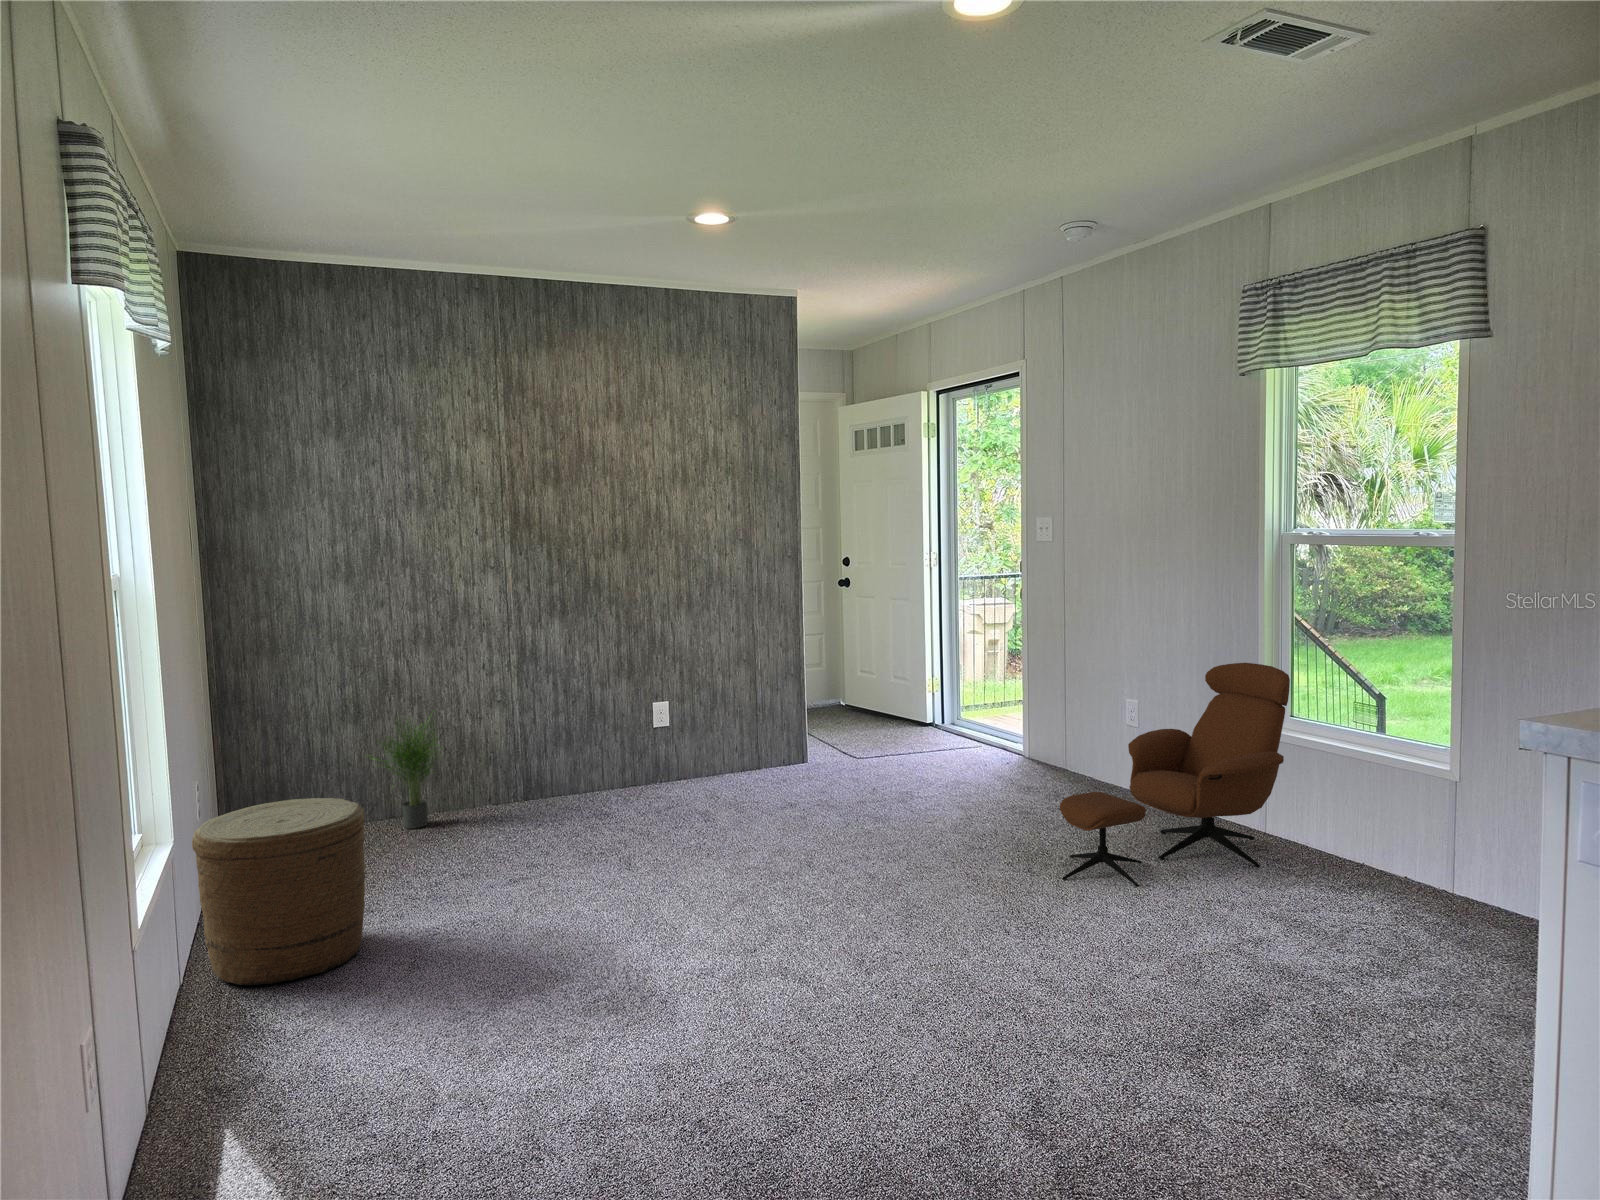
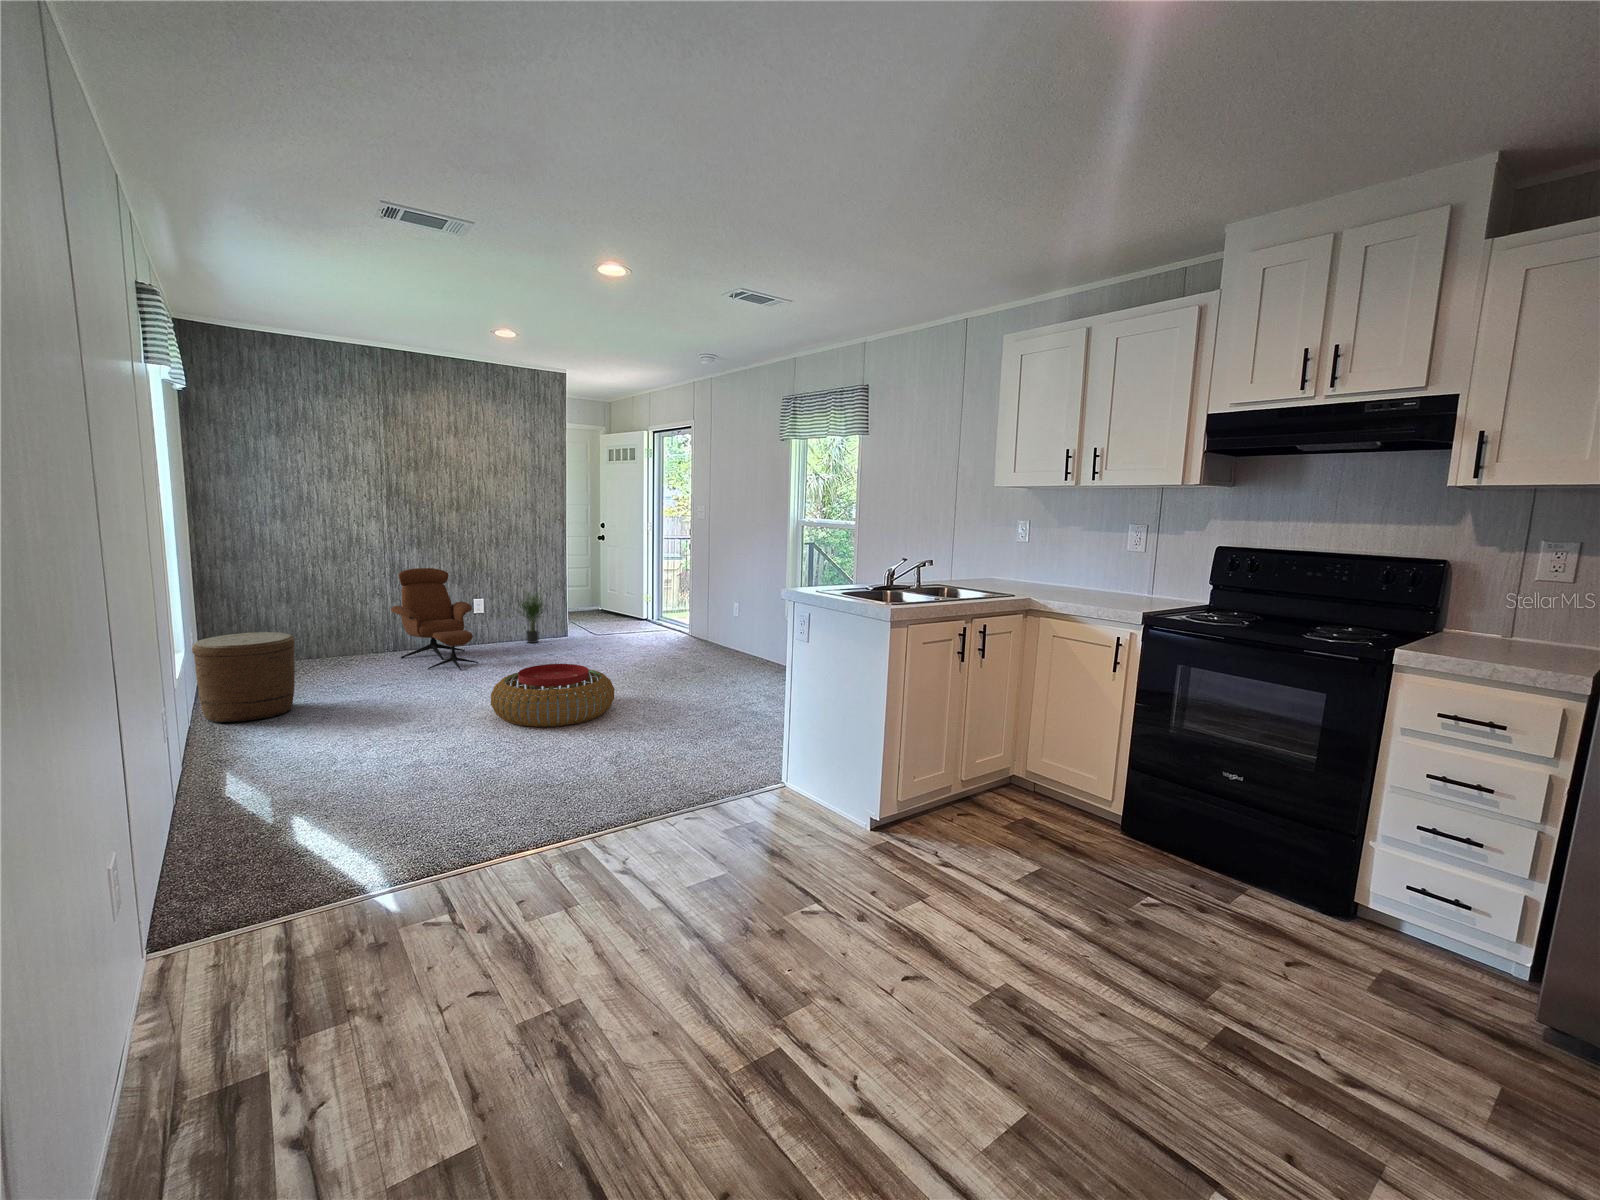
lounge chair: present [1060,663,1290,887] -> present [391,568,478,670]
potted plant: present [371,721,436,829] -> present [518,593,543,643]
pouf: none [723,863,977,1026] -> present [491,664,614,727]

